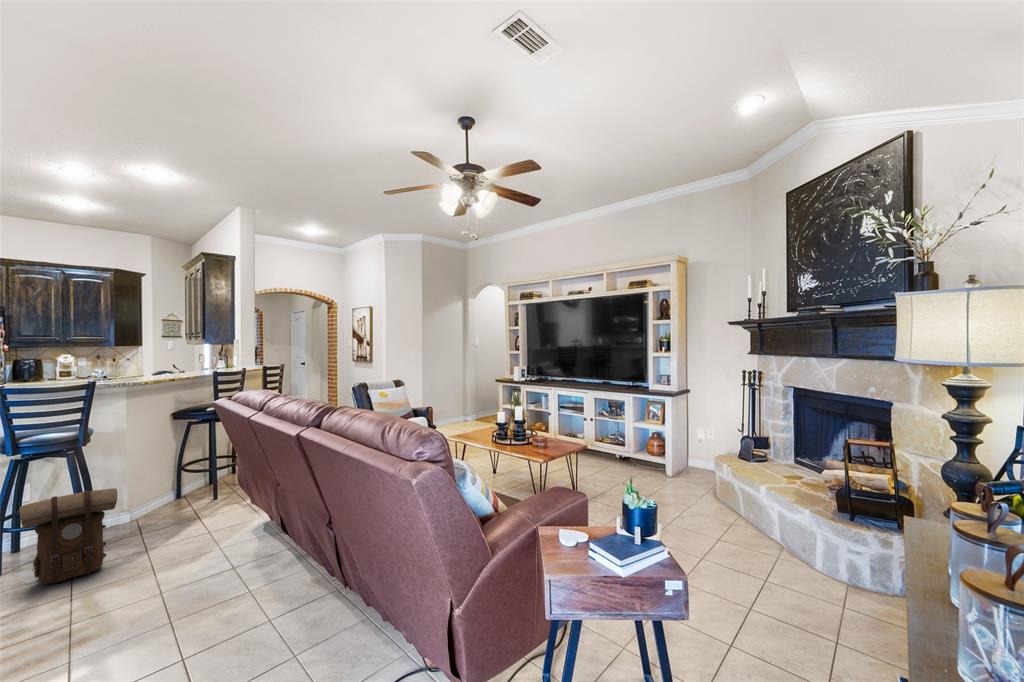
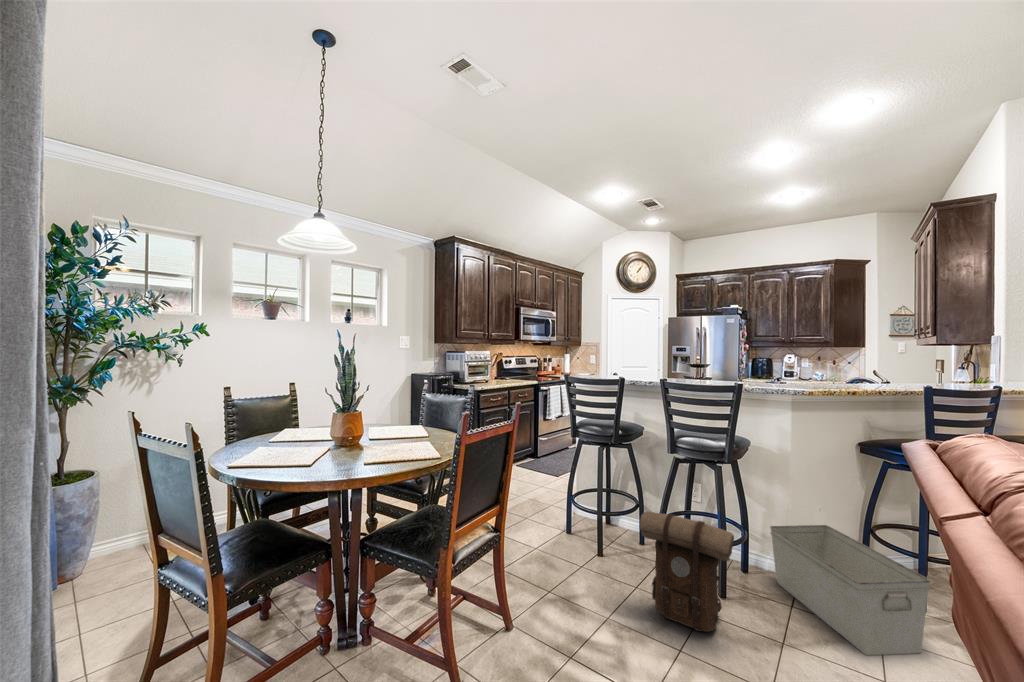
storage bin: none [120,474,225,528] -> present [770,525,930,655]

